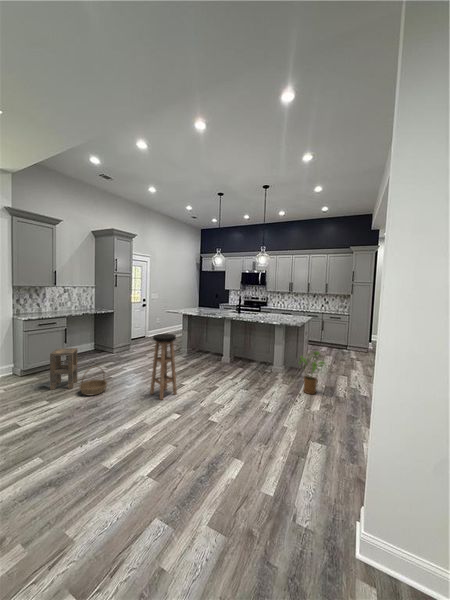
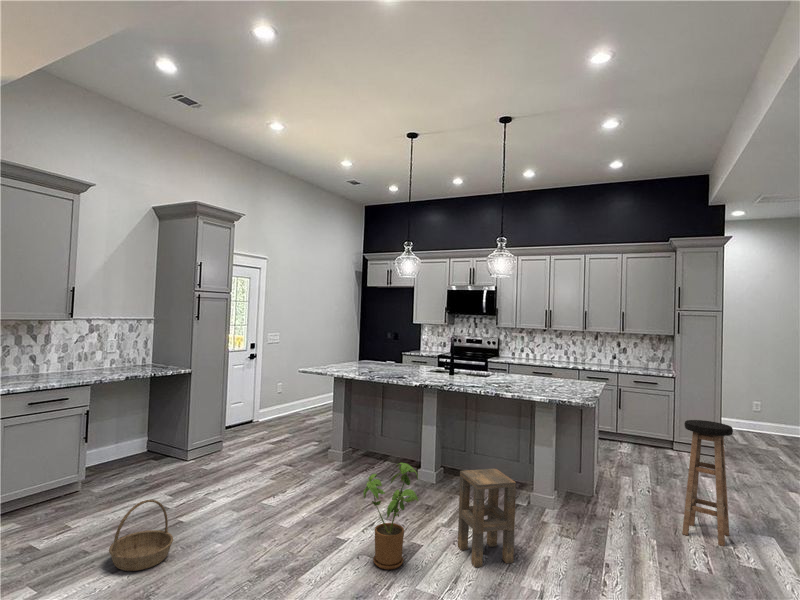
bar stool: present [150,334,177,400] -> present [682,420,733,546]
side table: present [50,348,77,390] -> present [458,469,516,567]
house plant: present [299,351,325,394] -> present [363,463,419,569]

